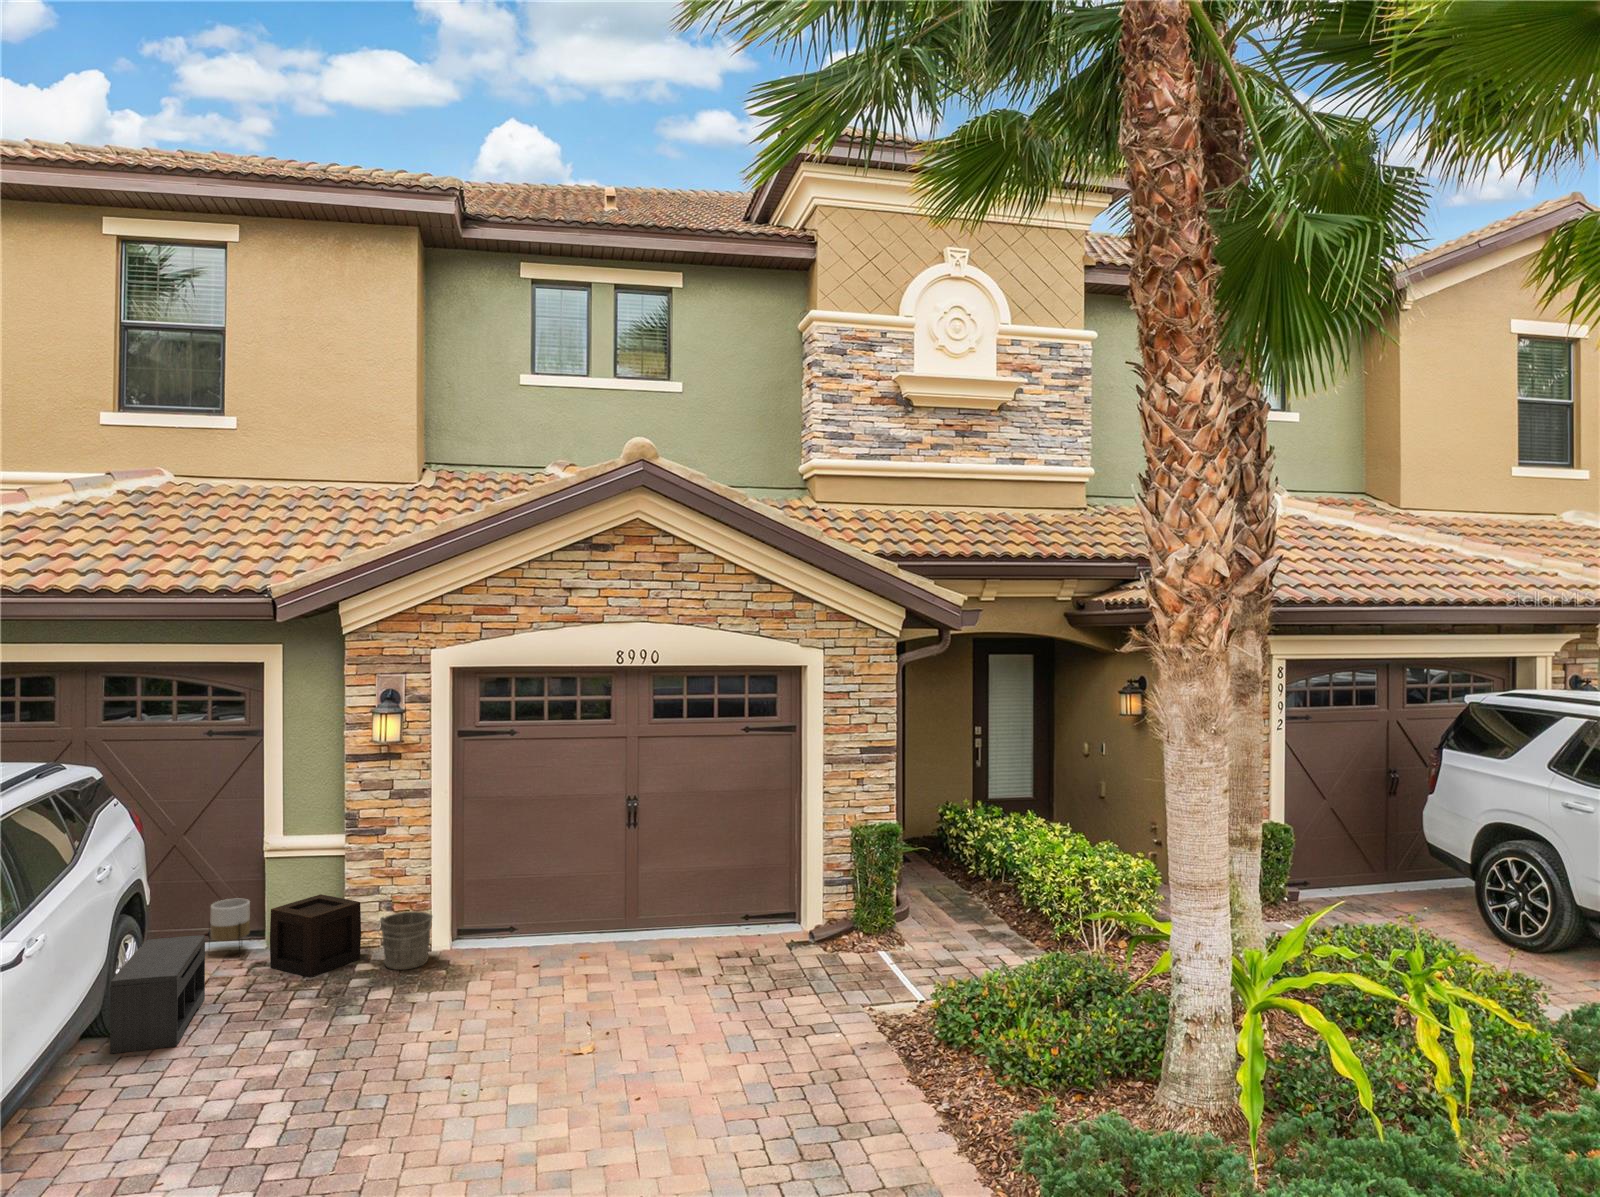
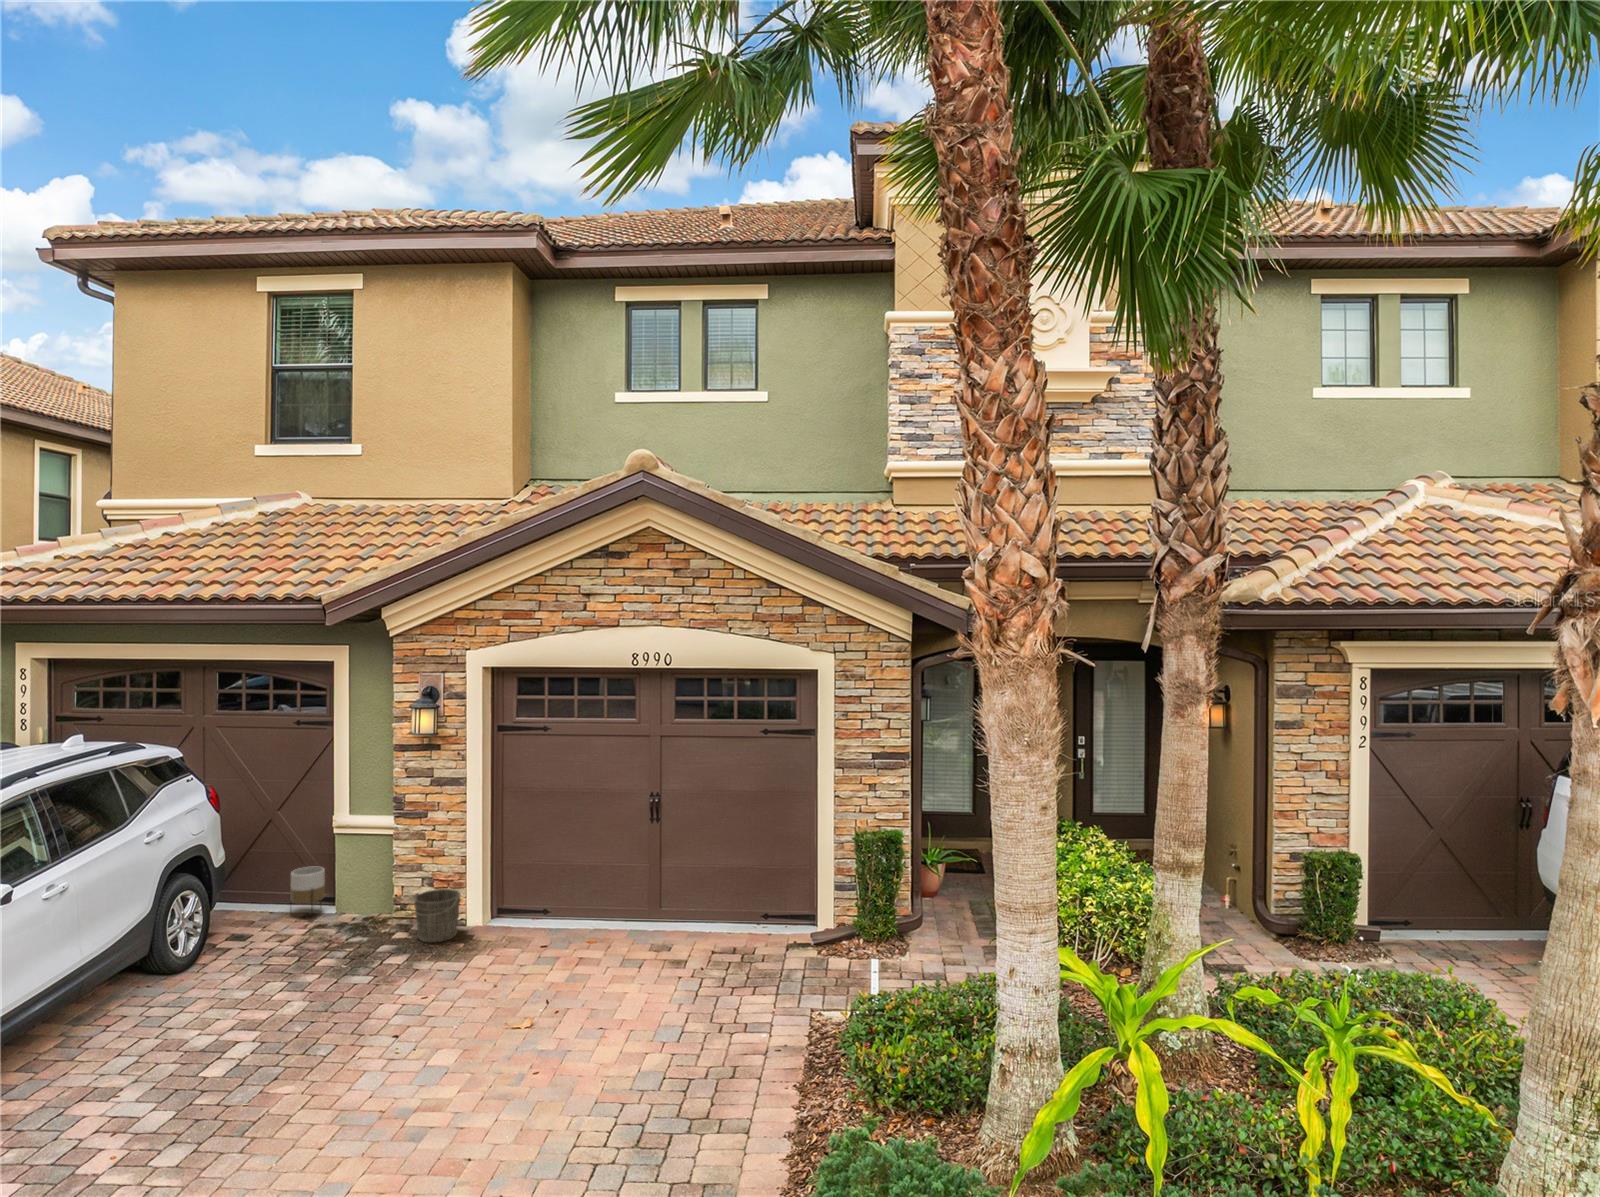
wooden crate: present [270,894,361,977] -> none [327,868,404,943]
bench: present [110,935,205,1054] -> none [149,900,257,1000]

